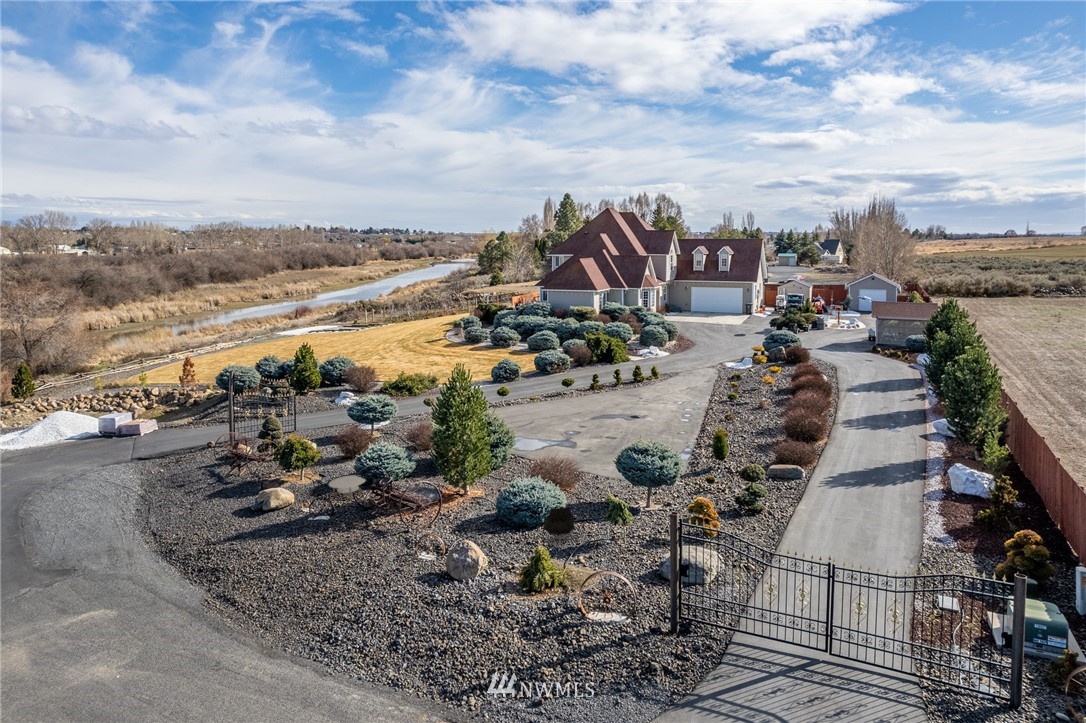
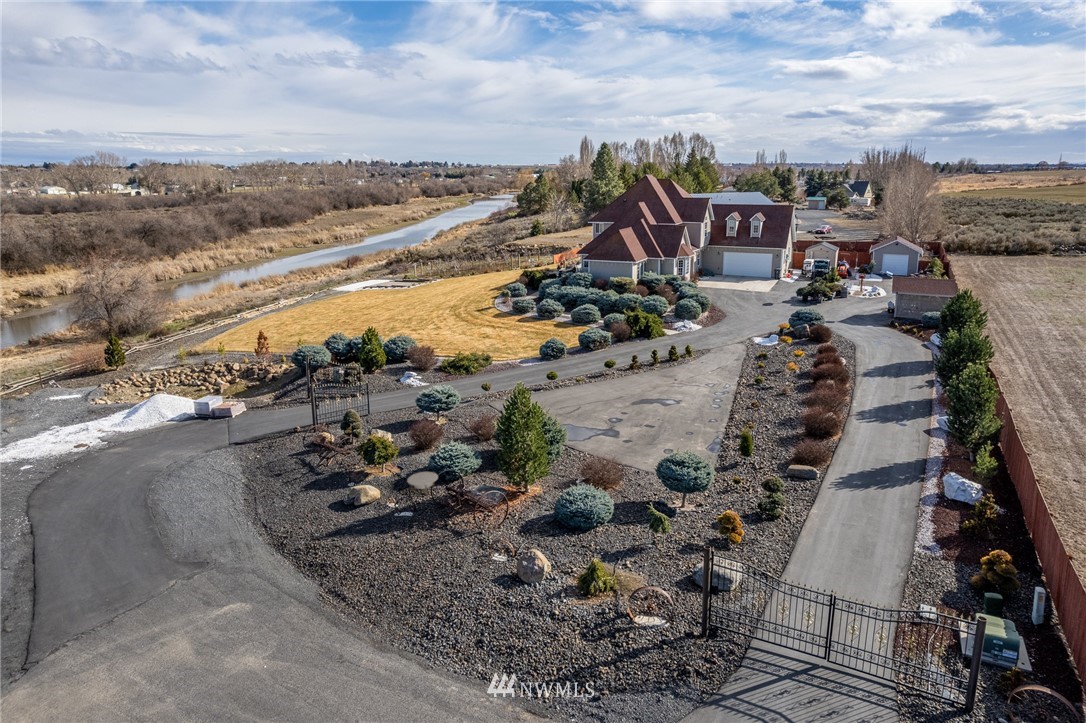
lounge chair: present [544,507,575,545] -> none [594,514,620,548]

